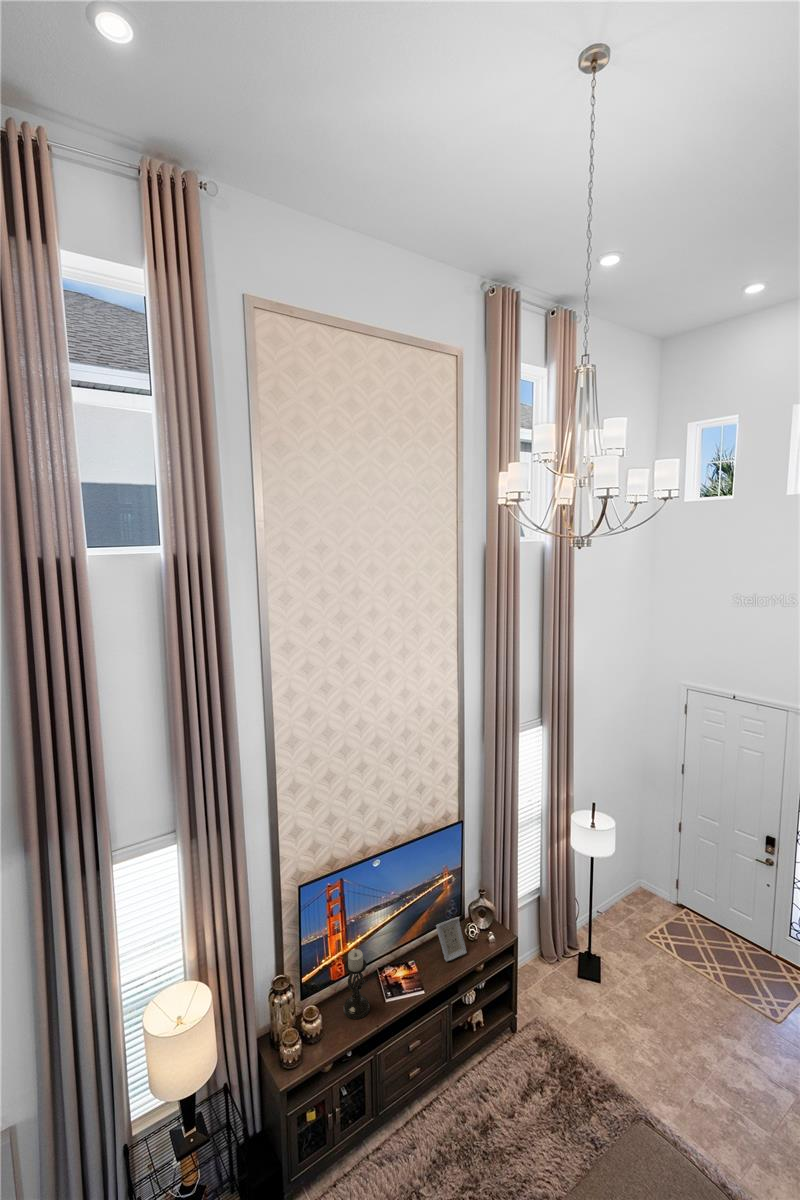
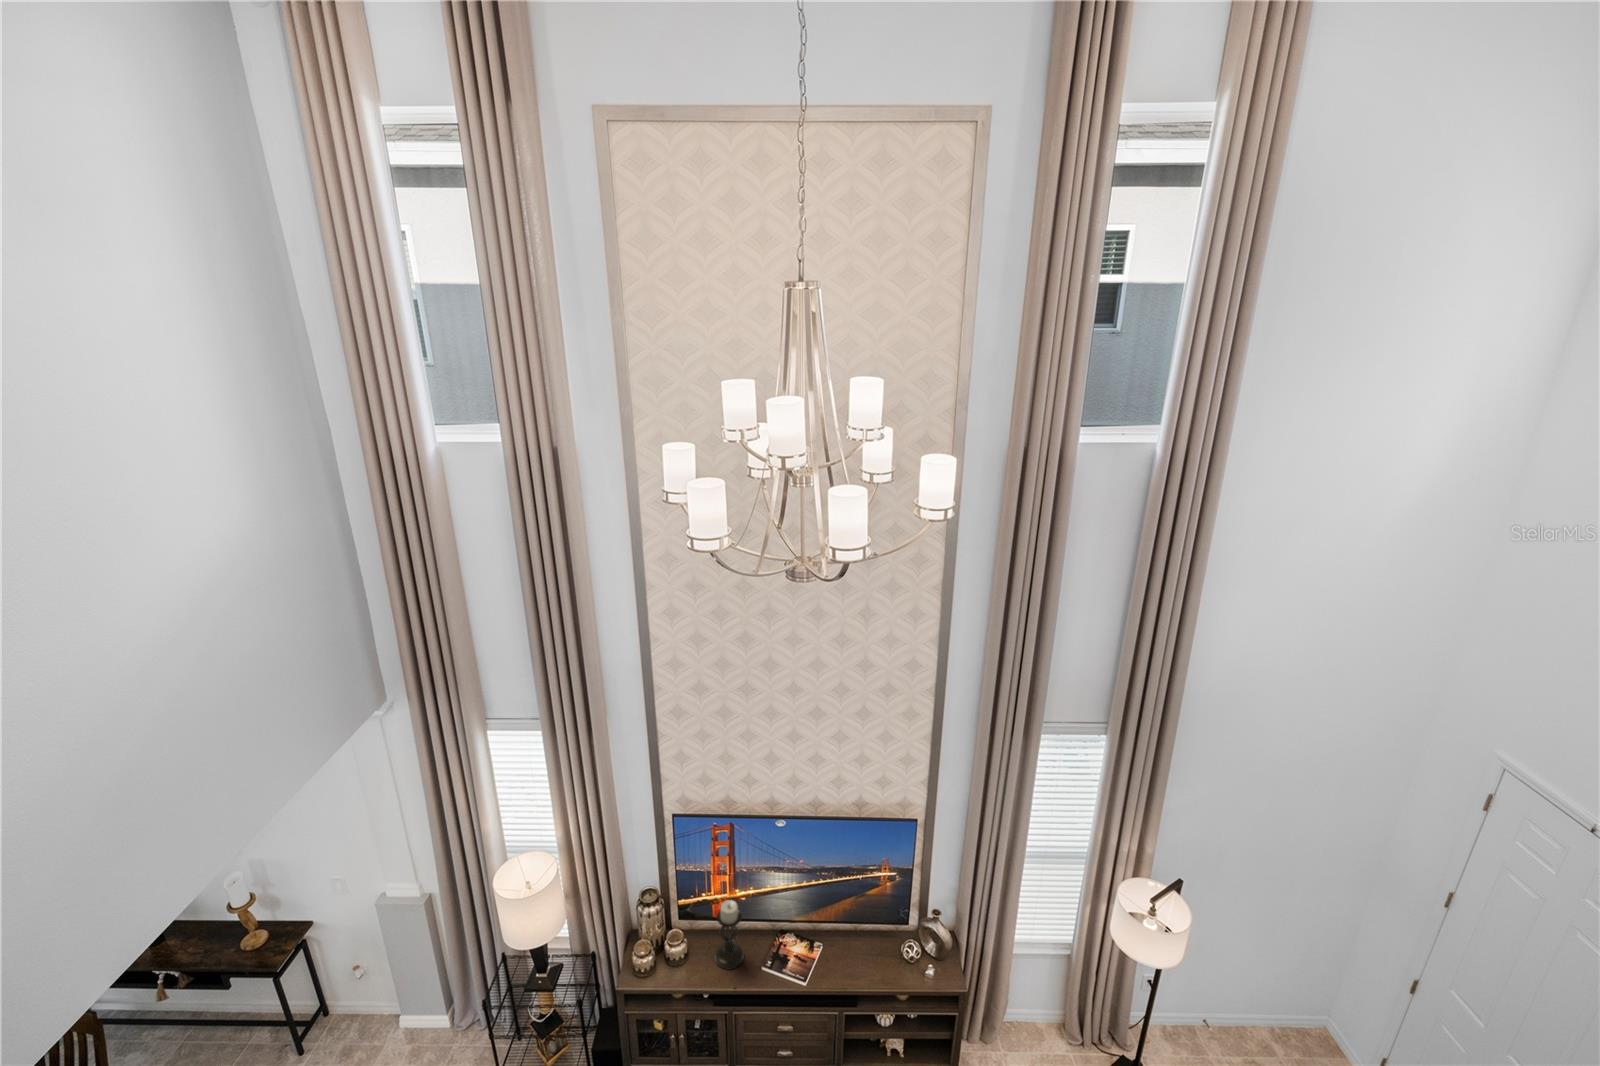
picture frame: present [436,917,467,962] -> none [856,921,891,970]

